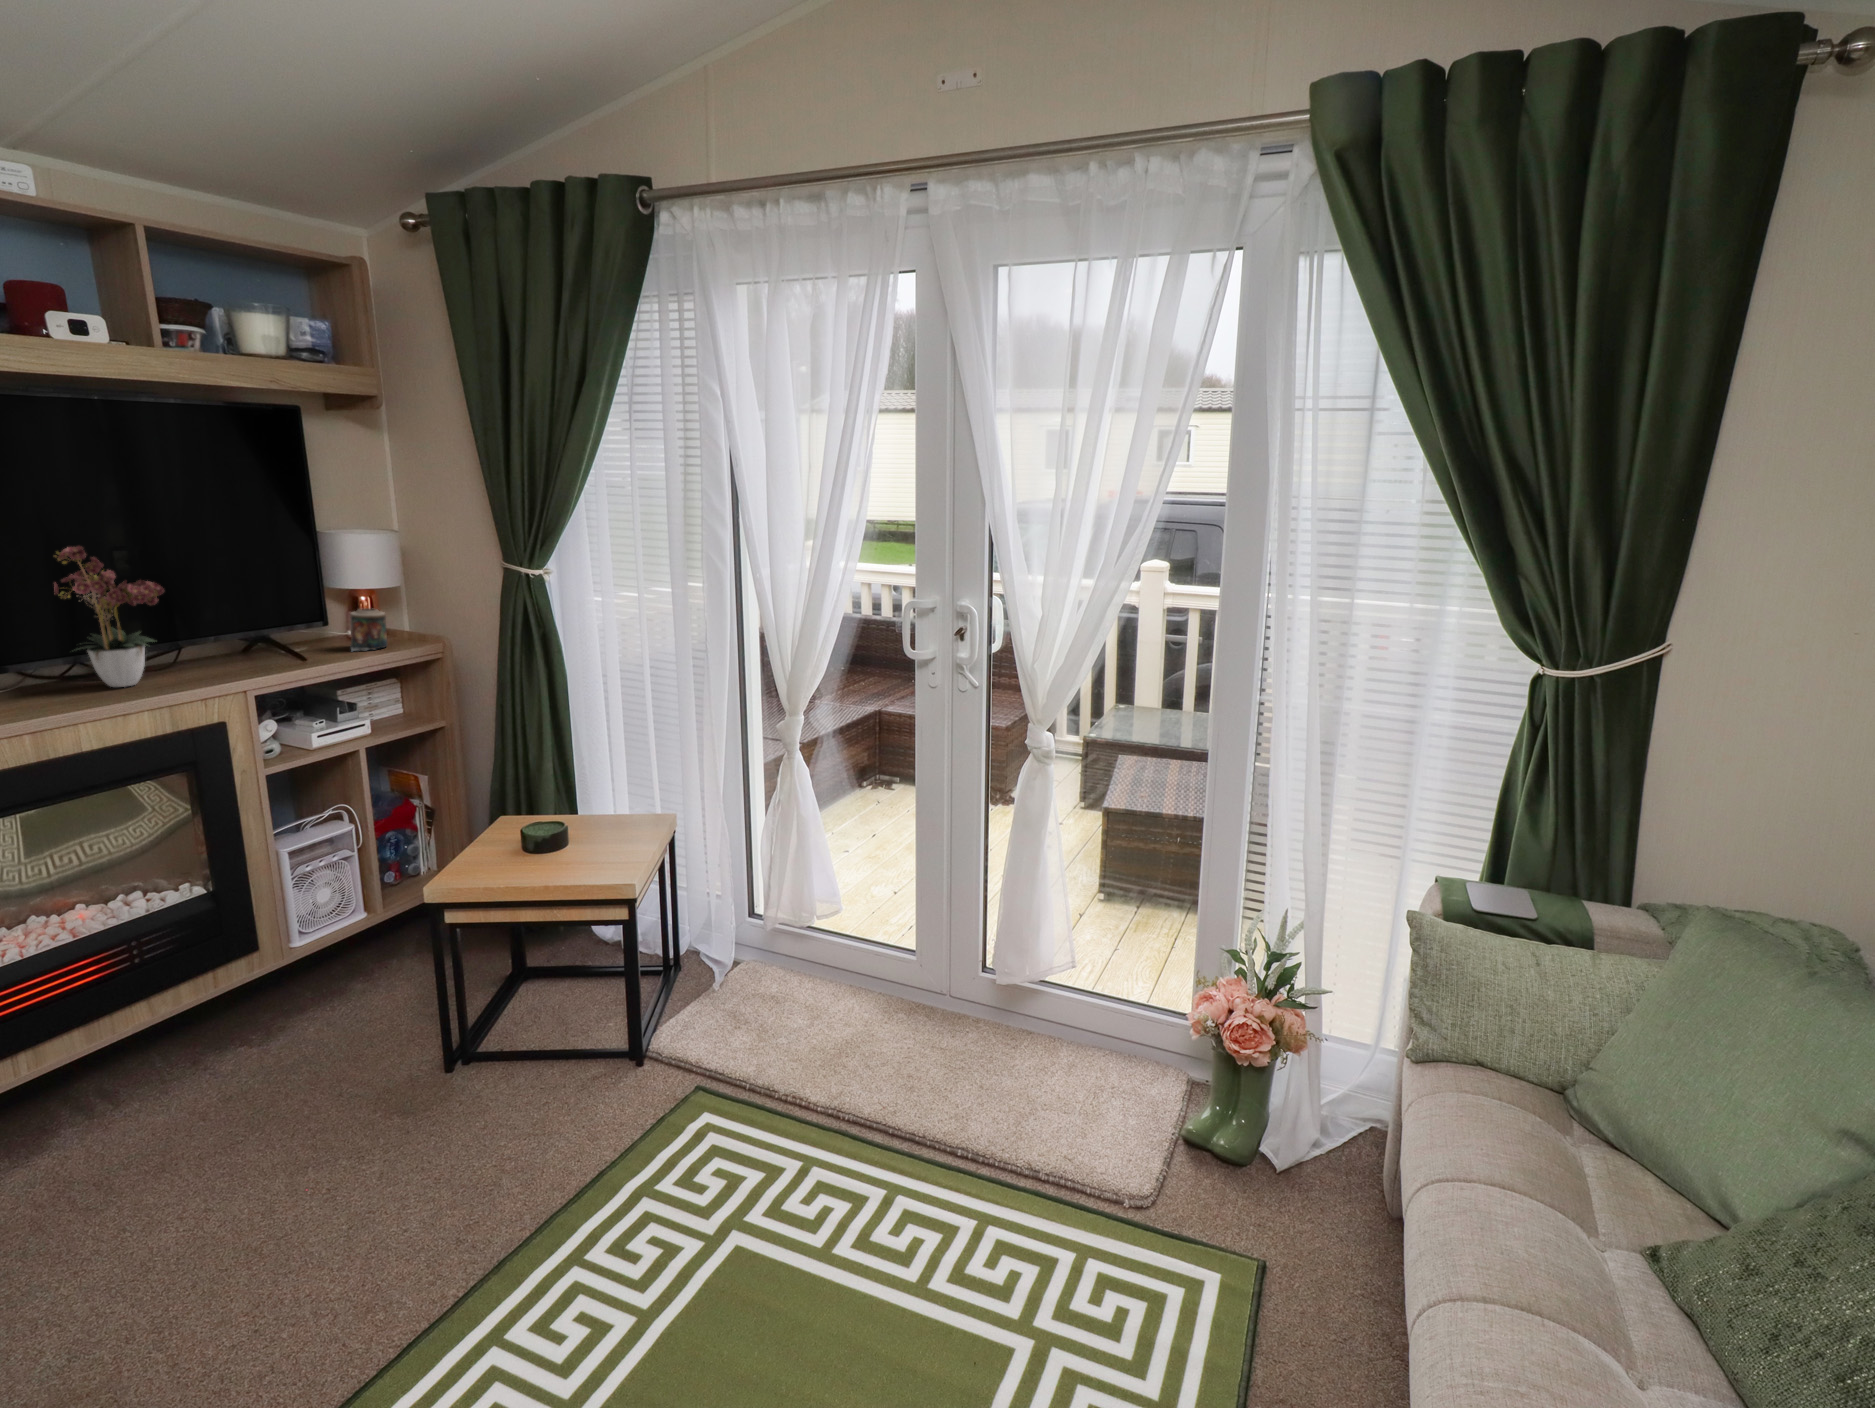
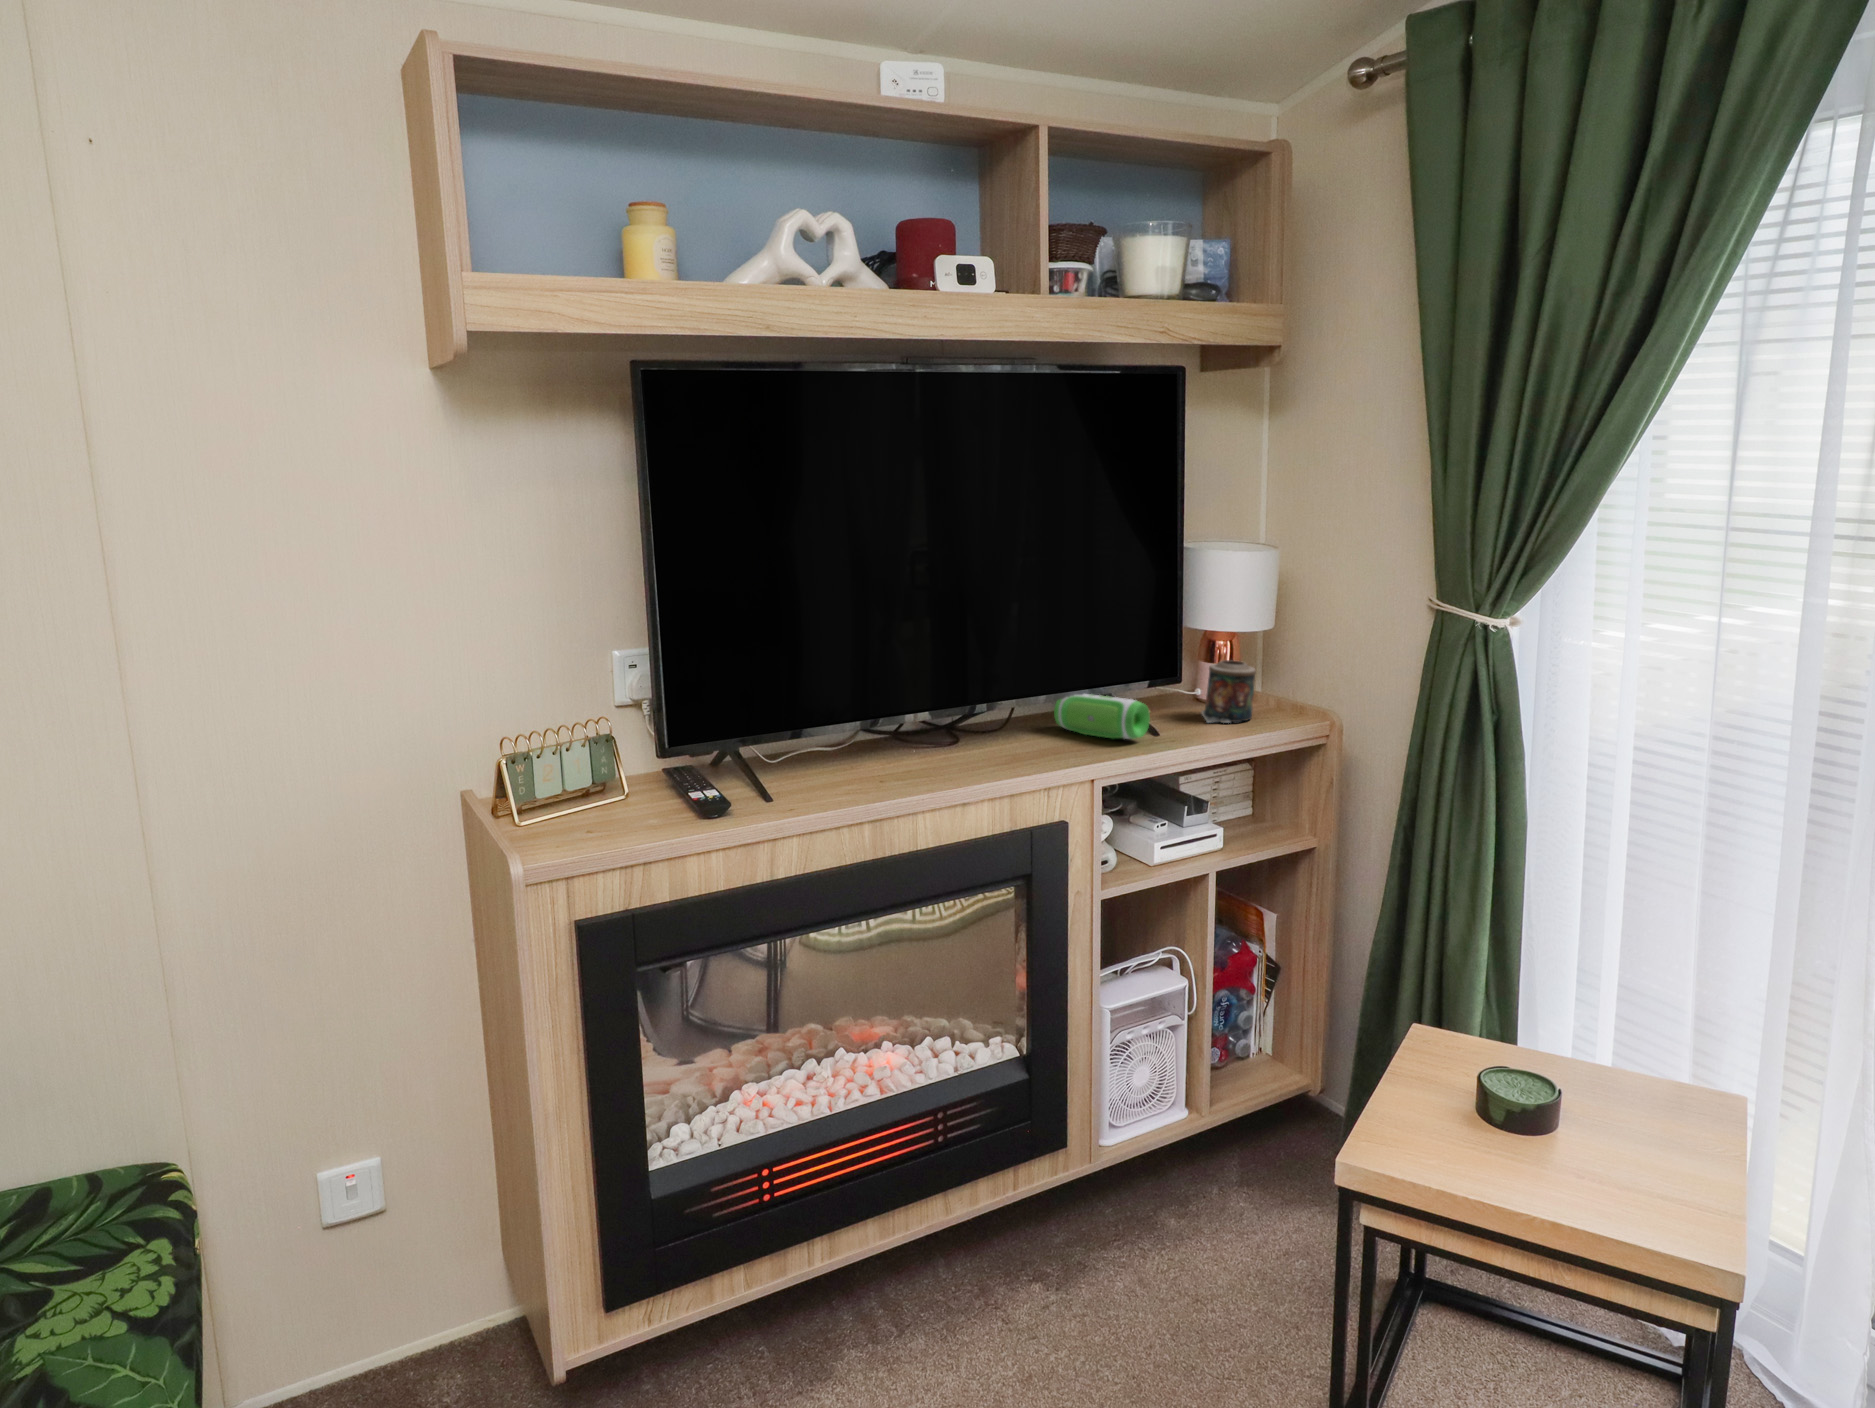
flower arrangement: present [54,546,164,687] -> none [897,559,1024,759]
speaker: none [219,636,297,665] -> present [1054,694,1150,739]

